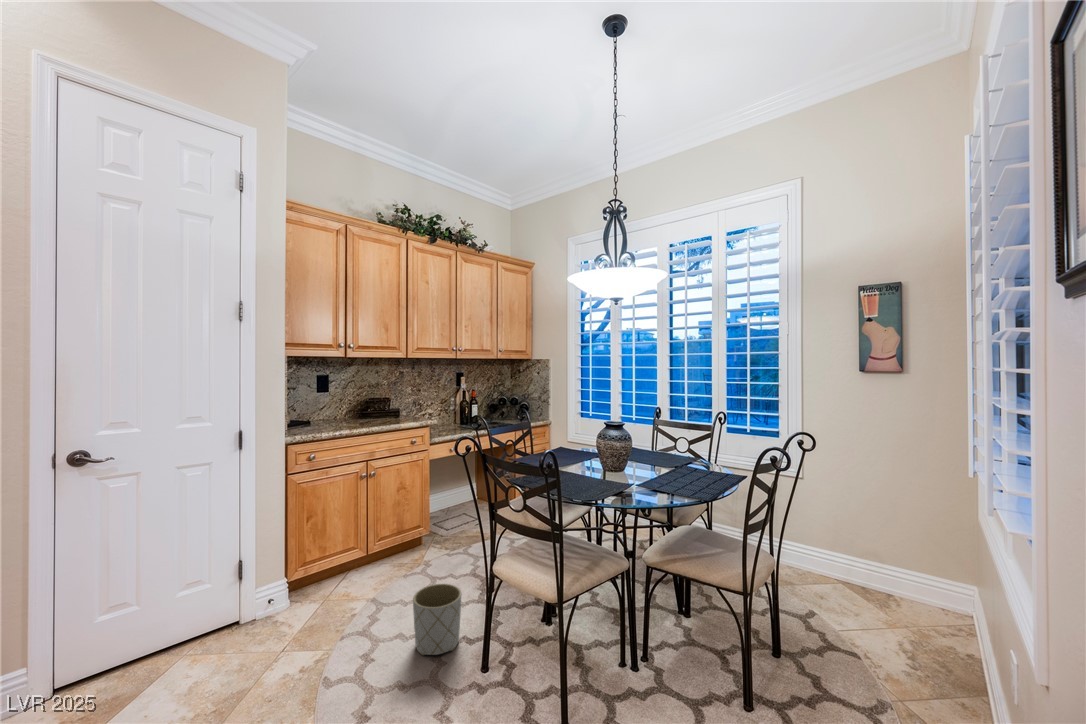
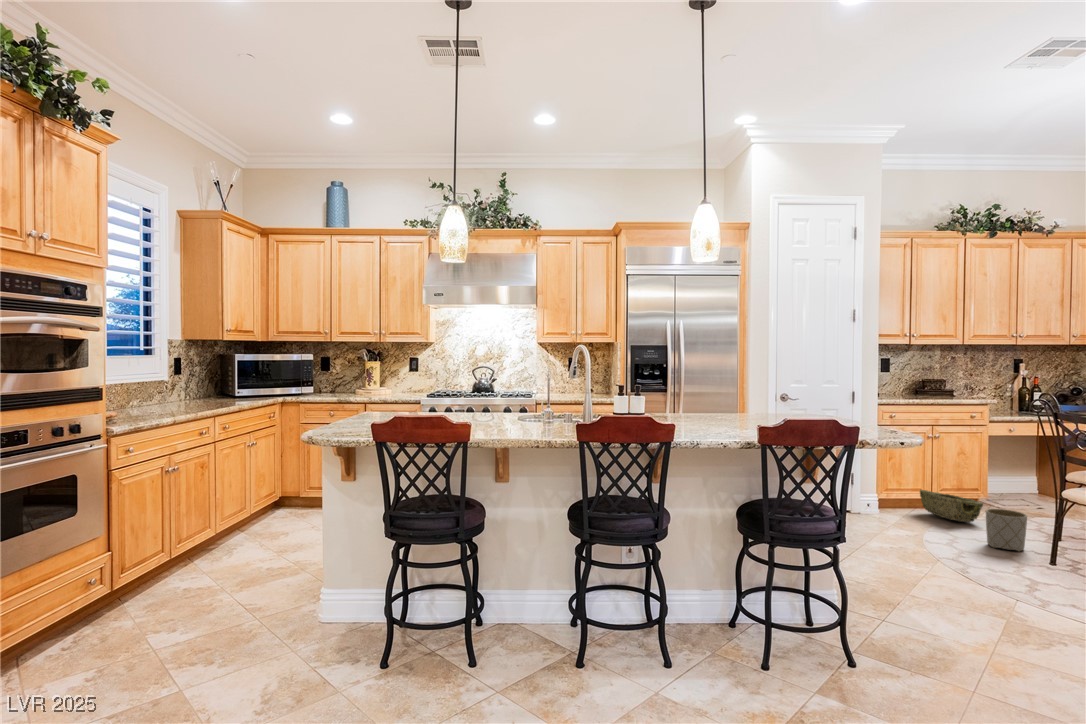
woven basket: none [349,545,420,593] -> present [920,490,983,522]

